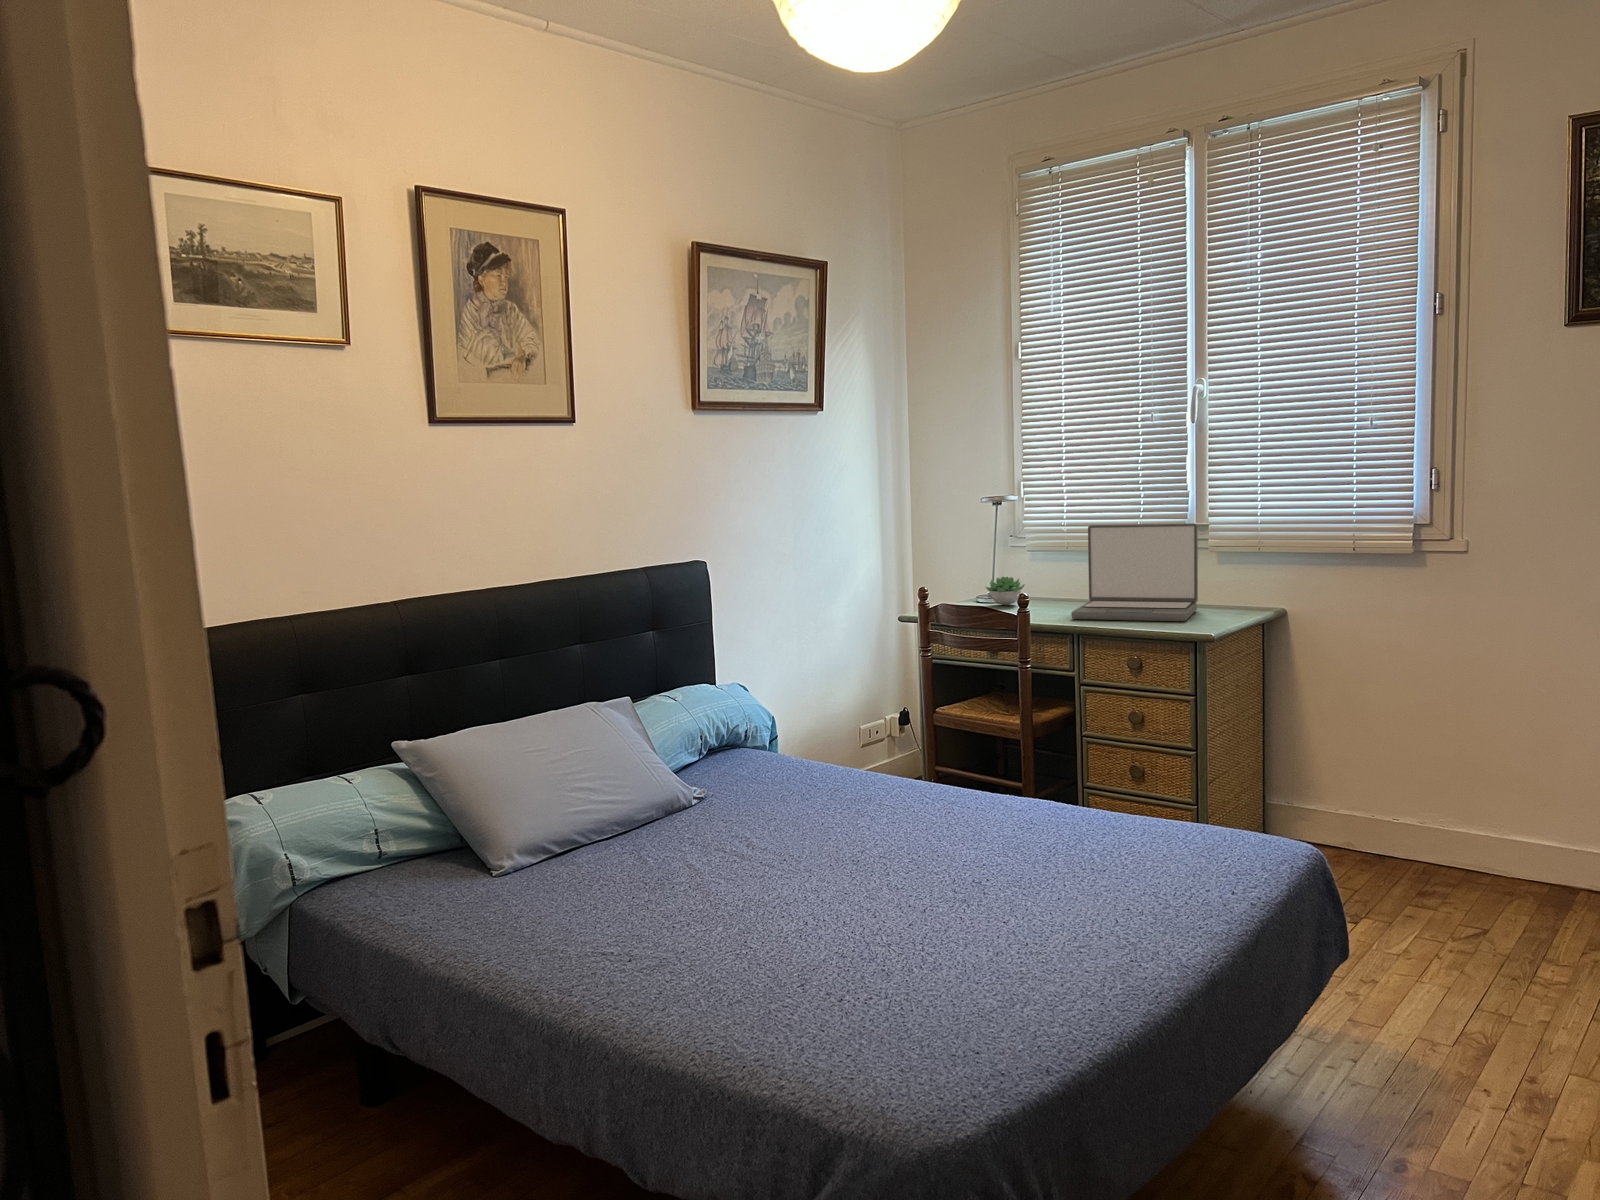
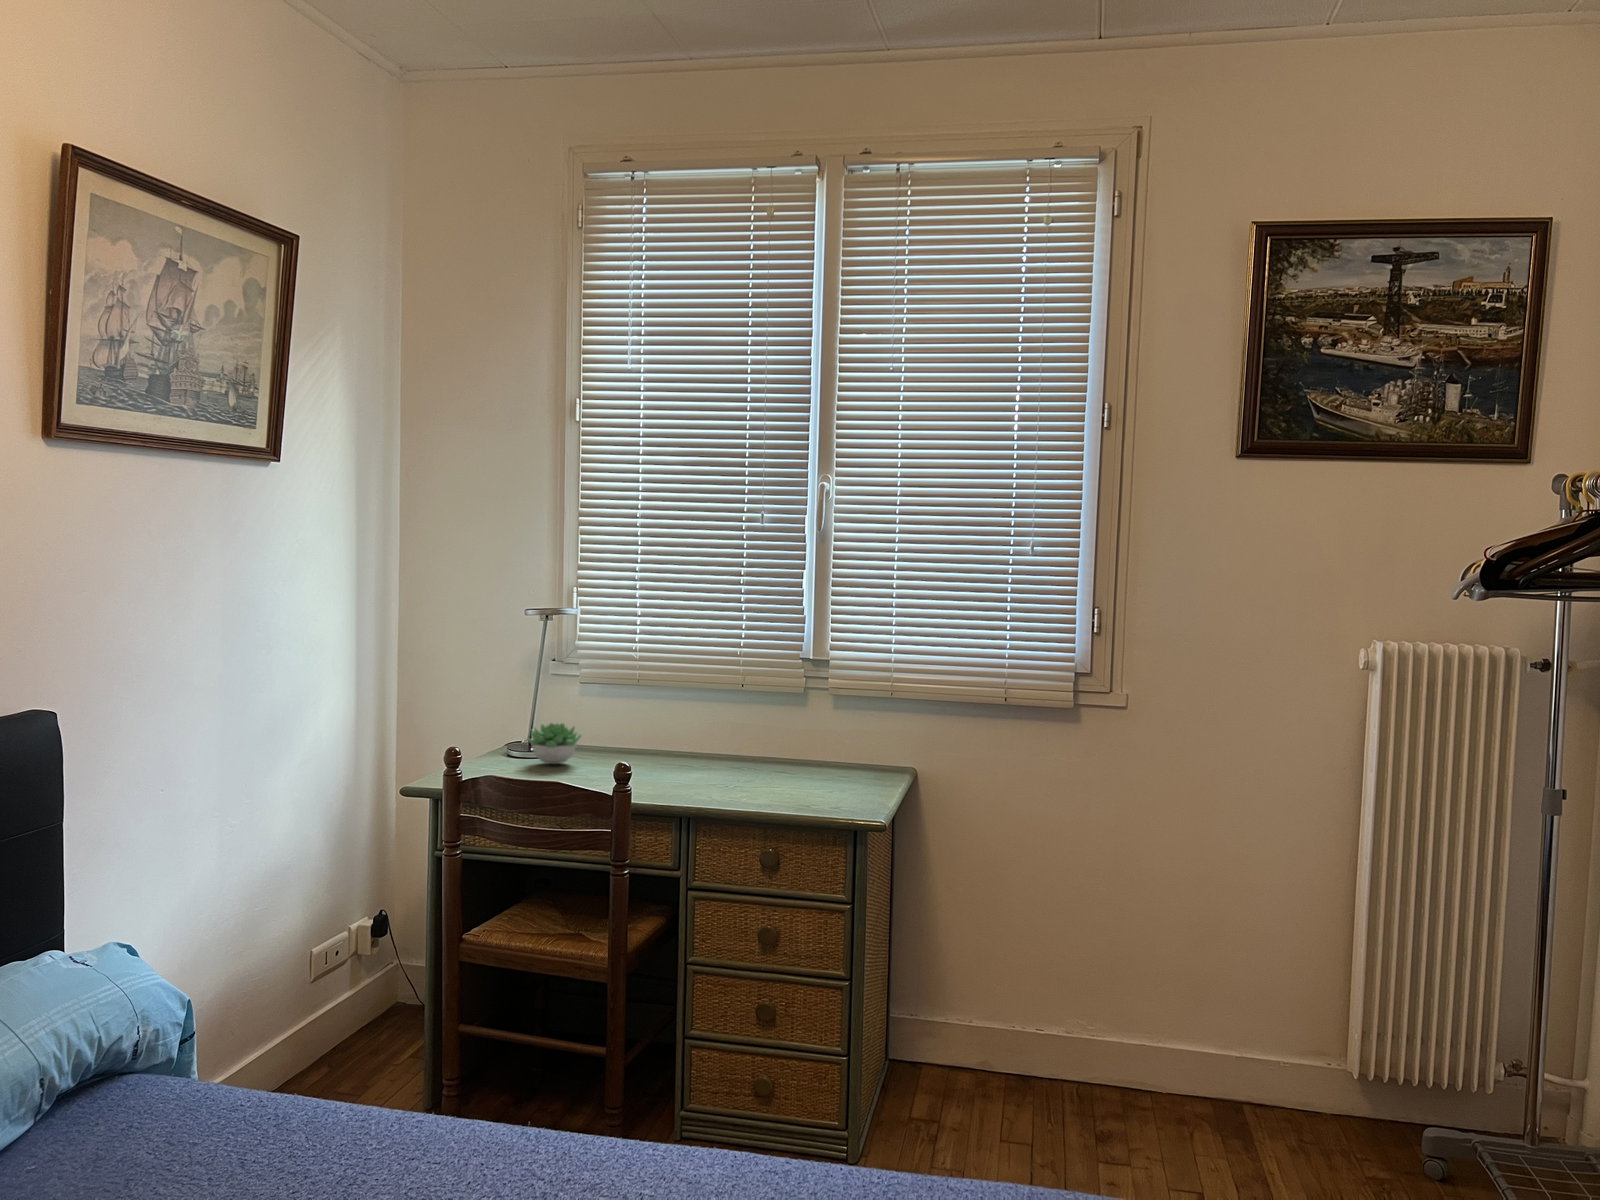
laptop: present [1071,523,1198,621] -> none [671,657,827,798]

